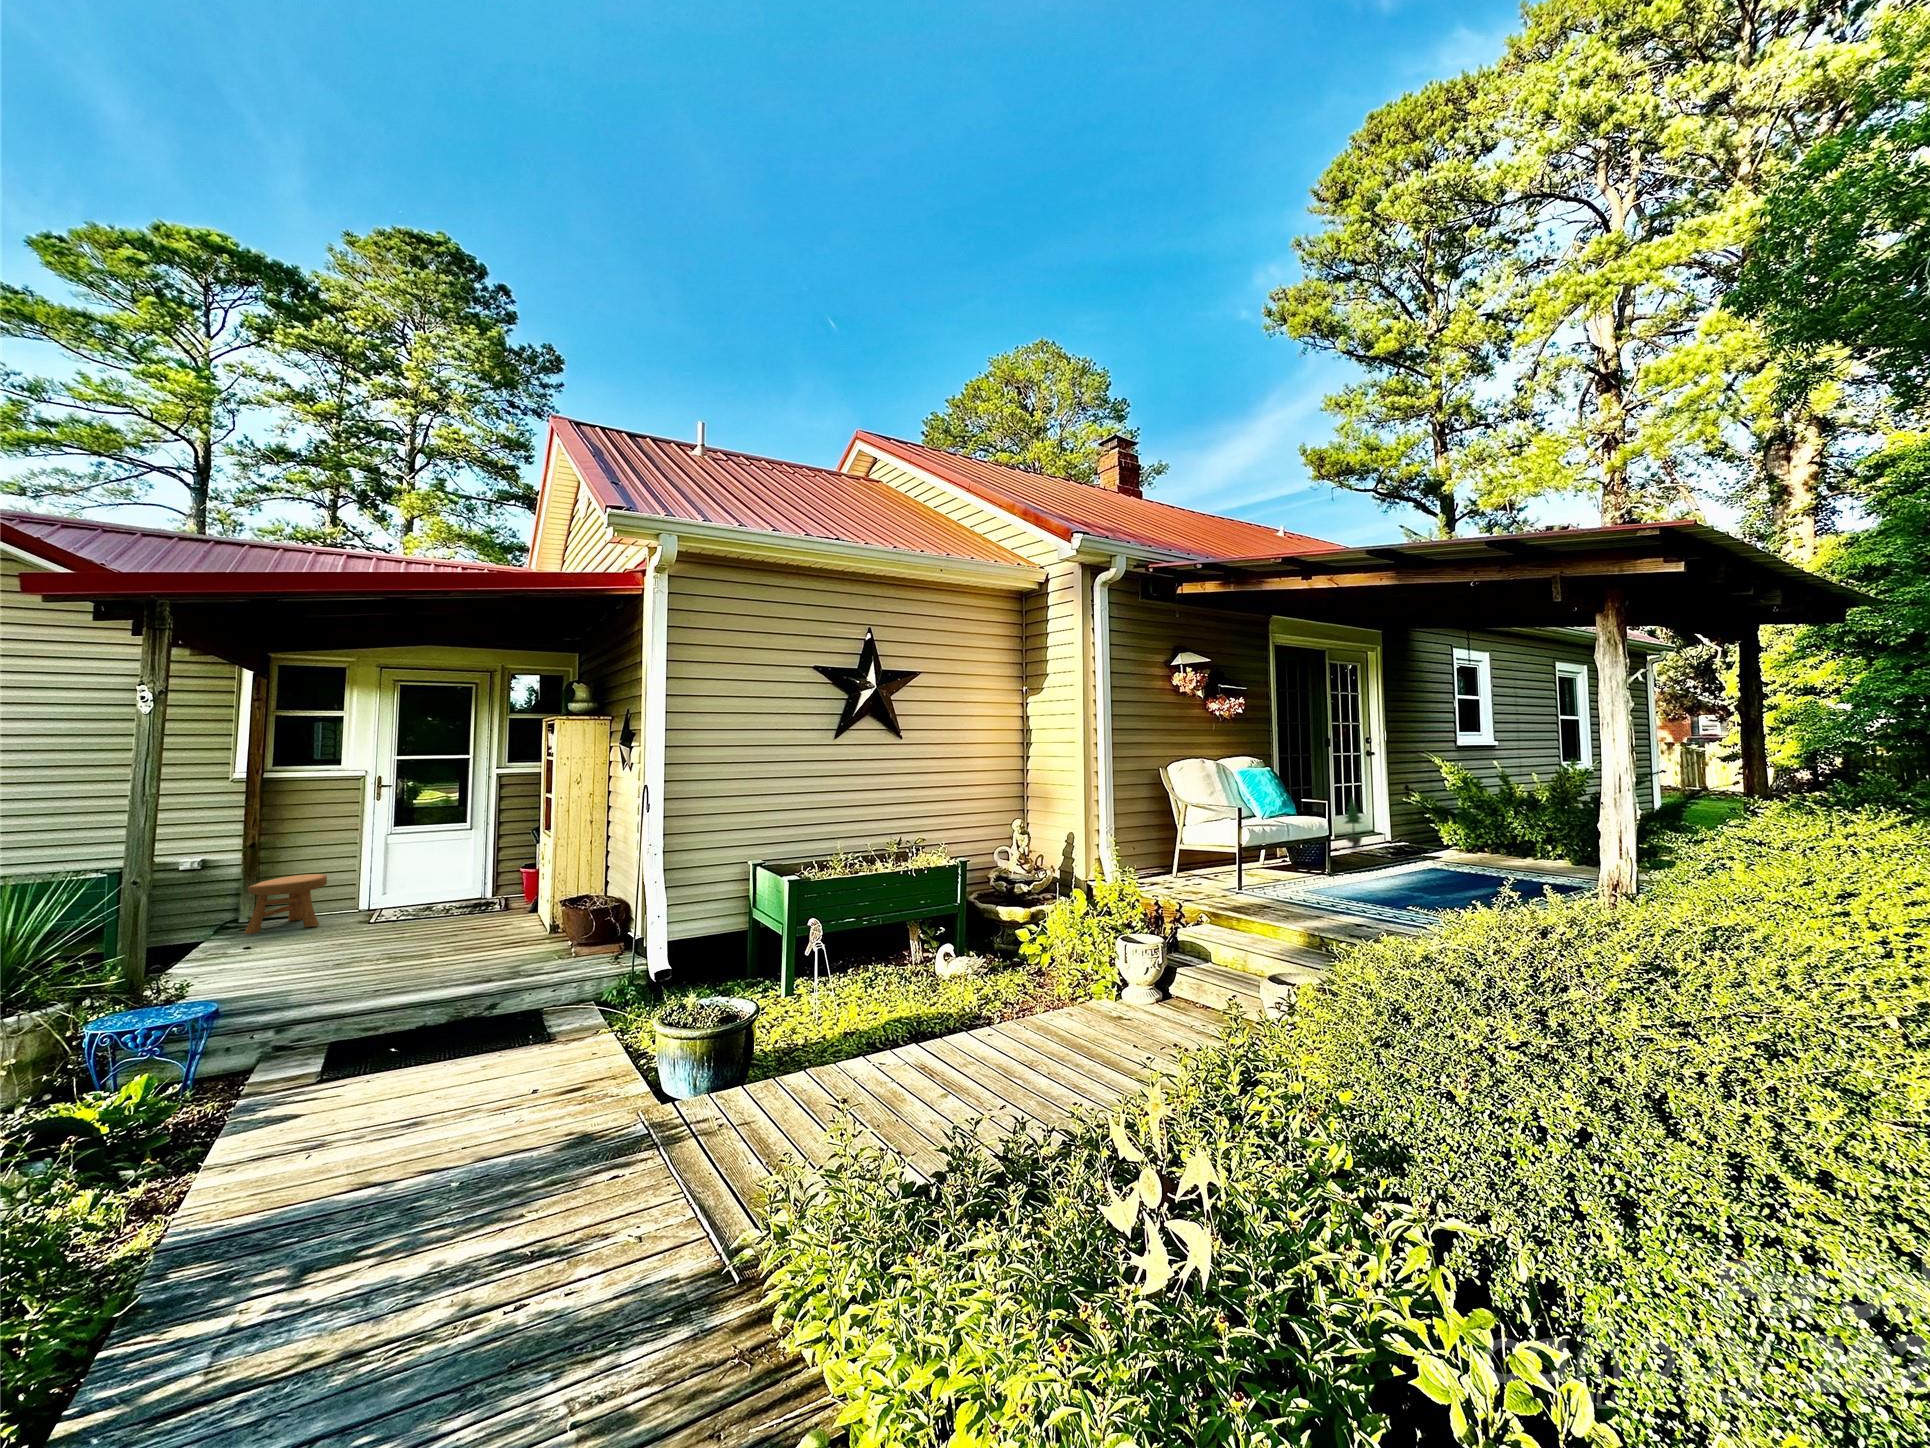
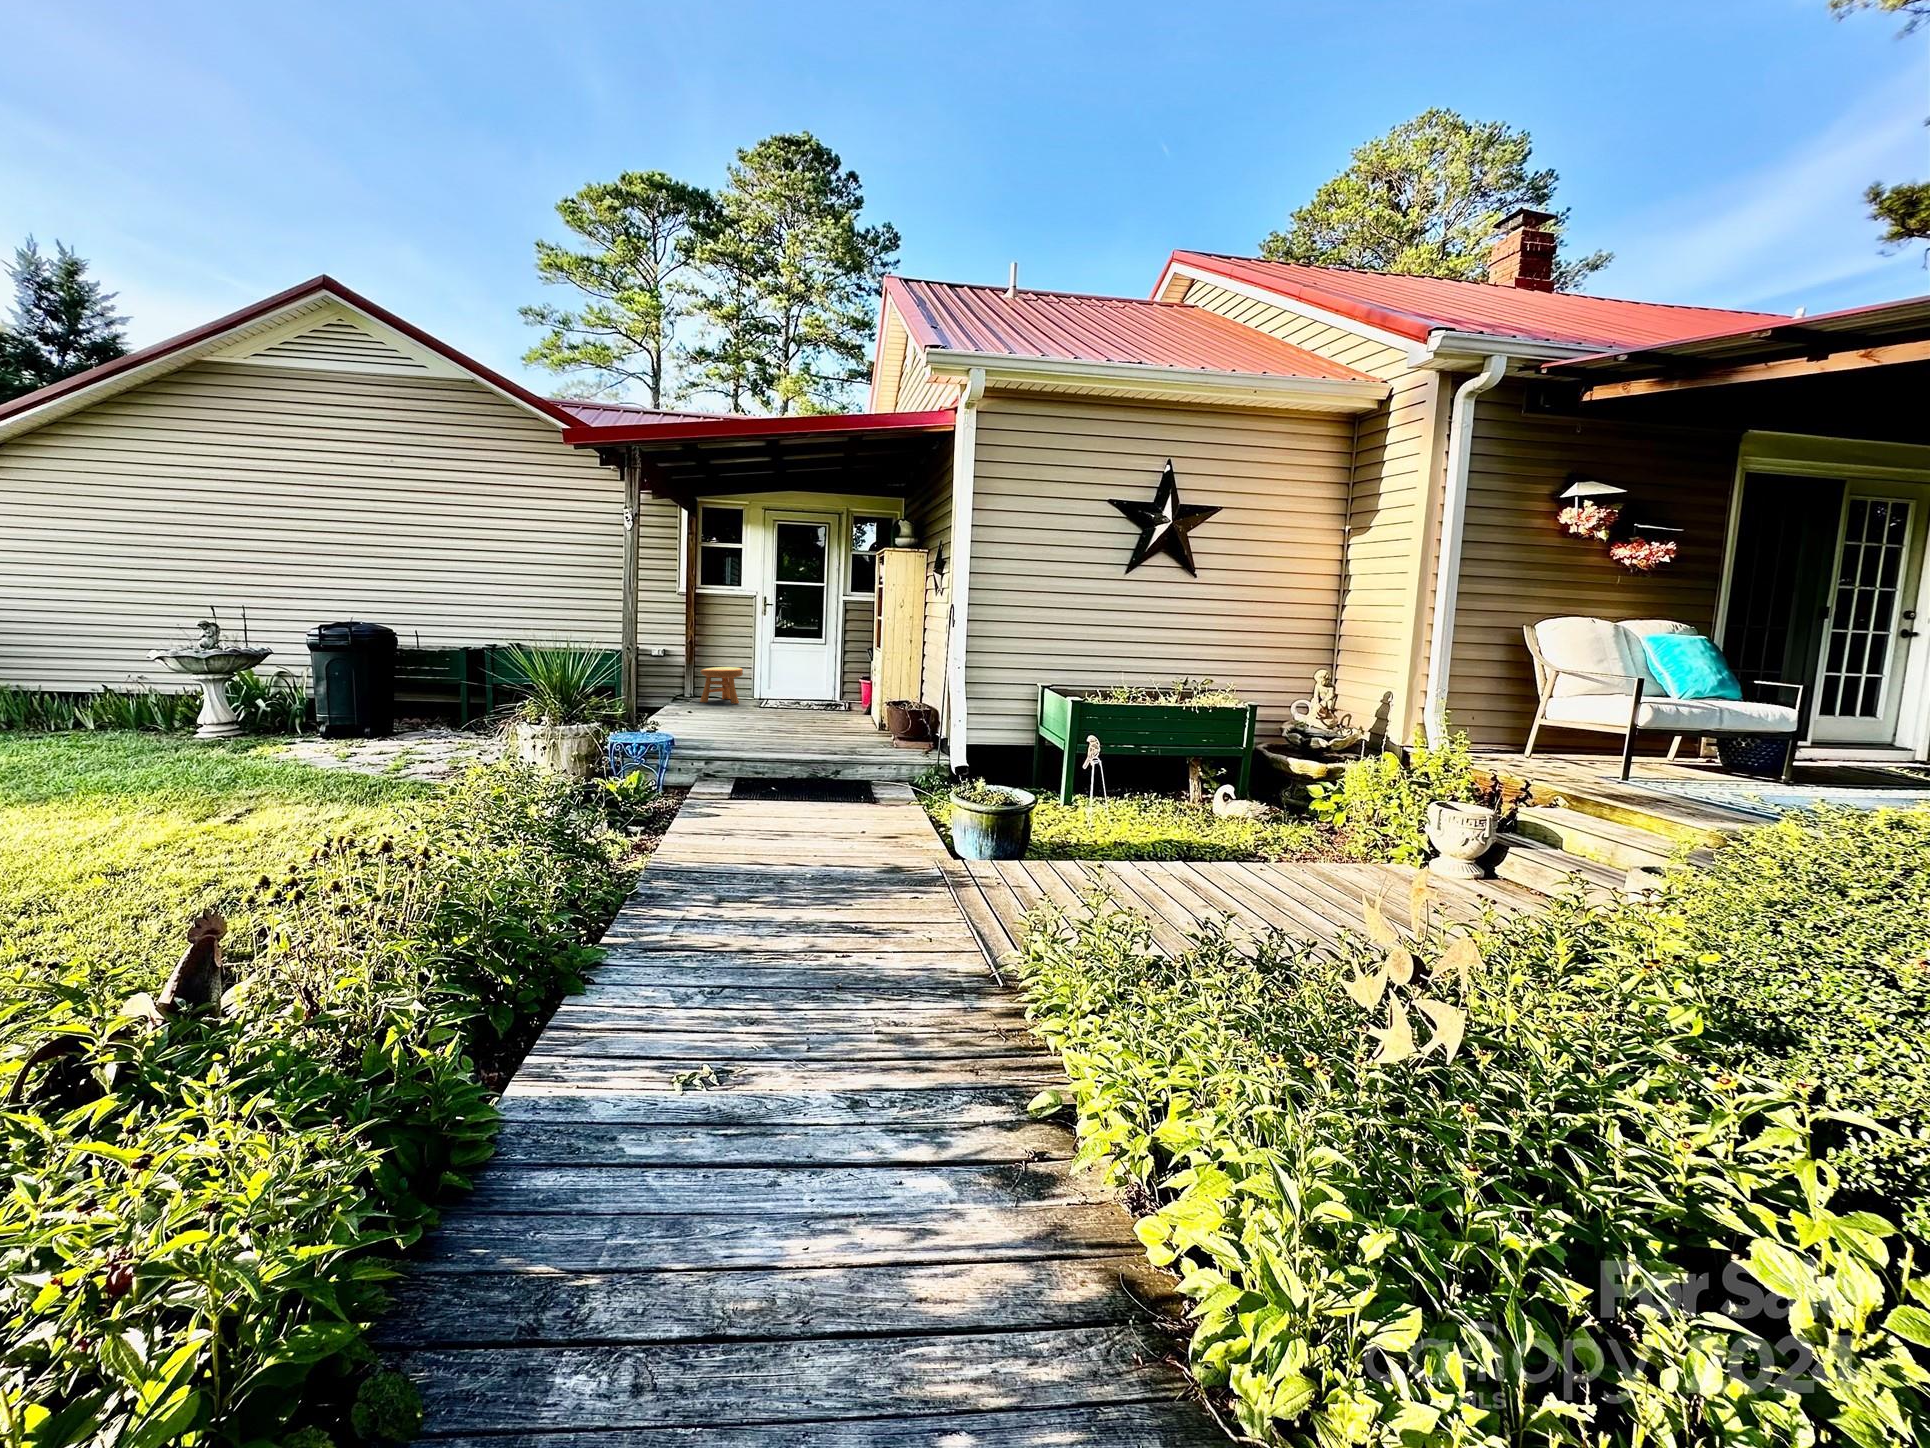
potted tree: present [1345,798,1362,848] -> none [1868,699,1911,776]

